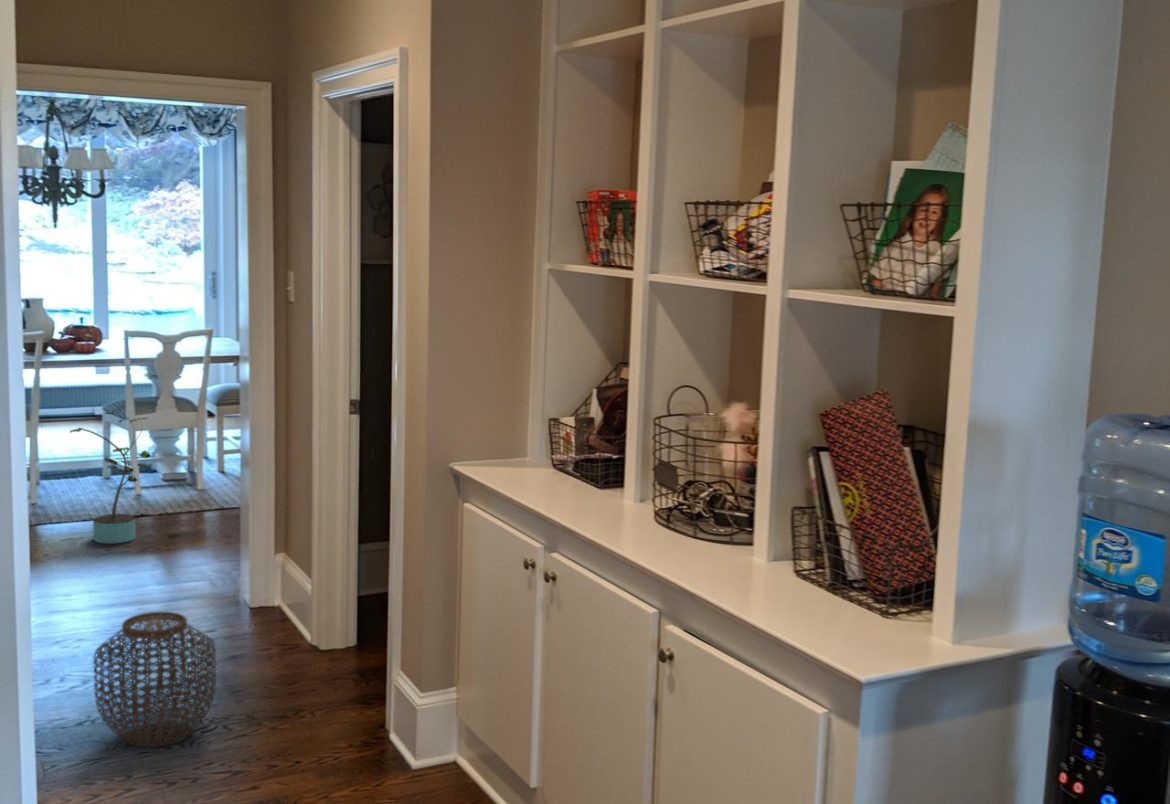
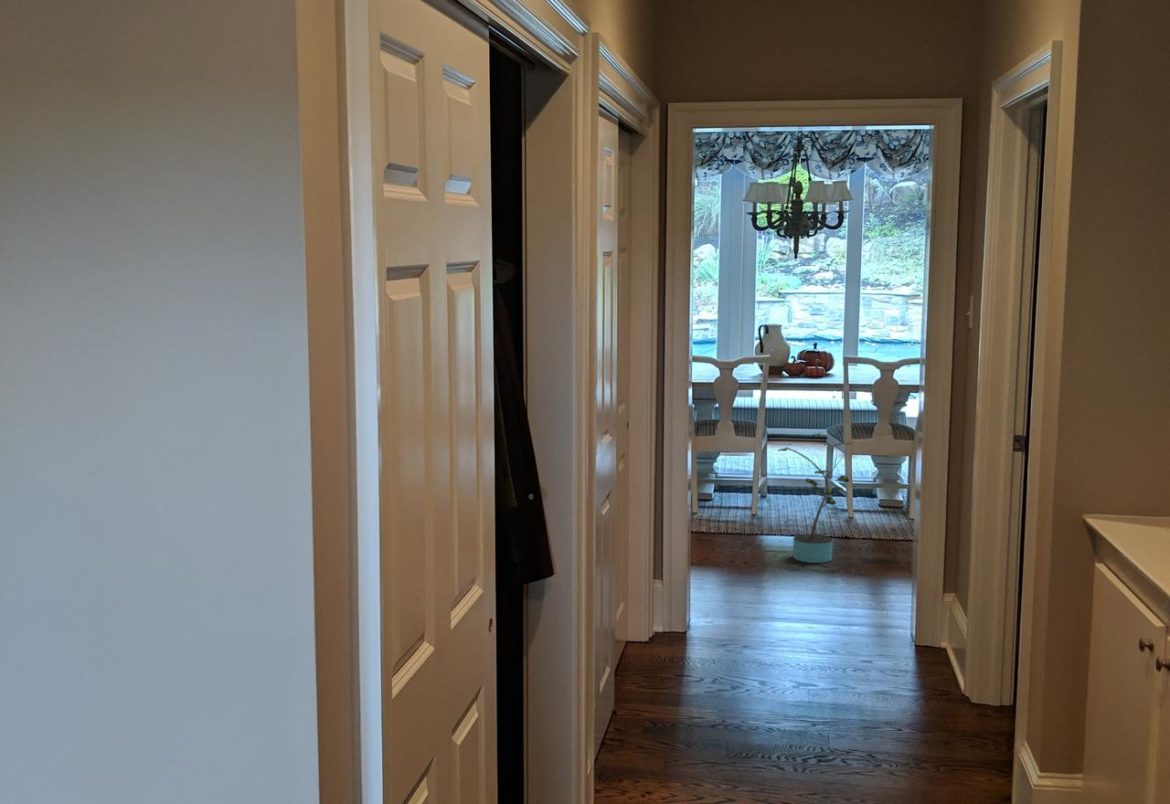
woven basket: present [94,612,216,747] -> none [722,630,837,764]

